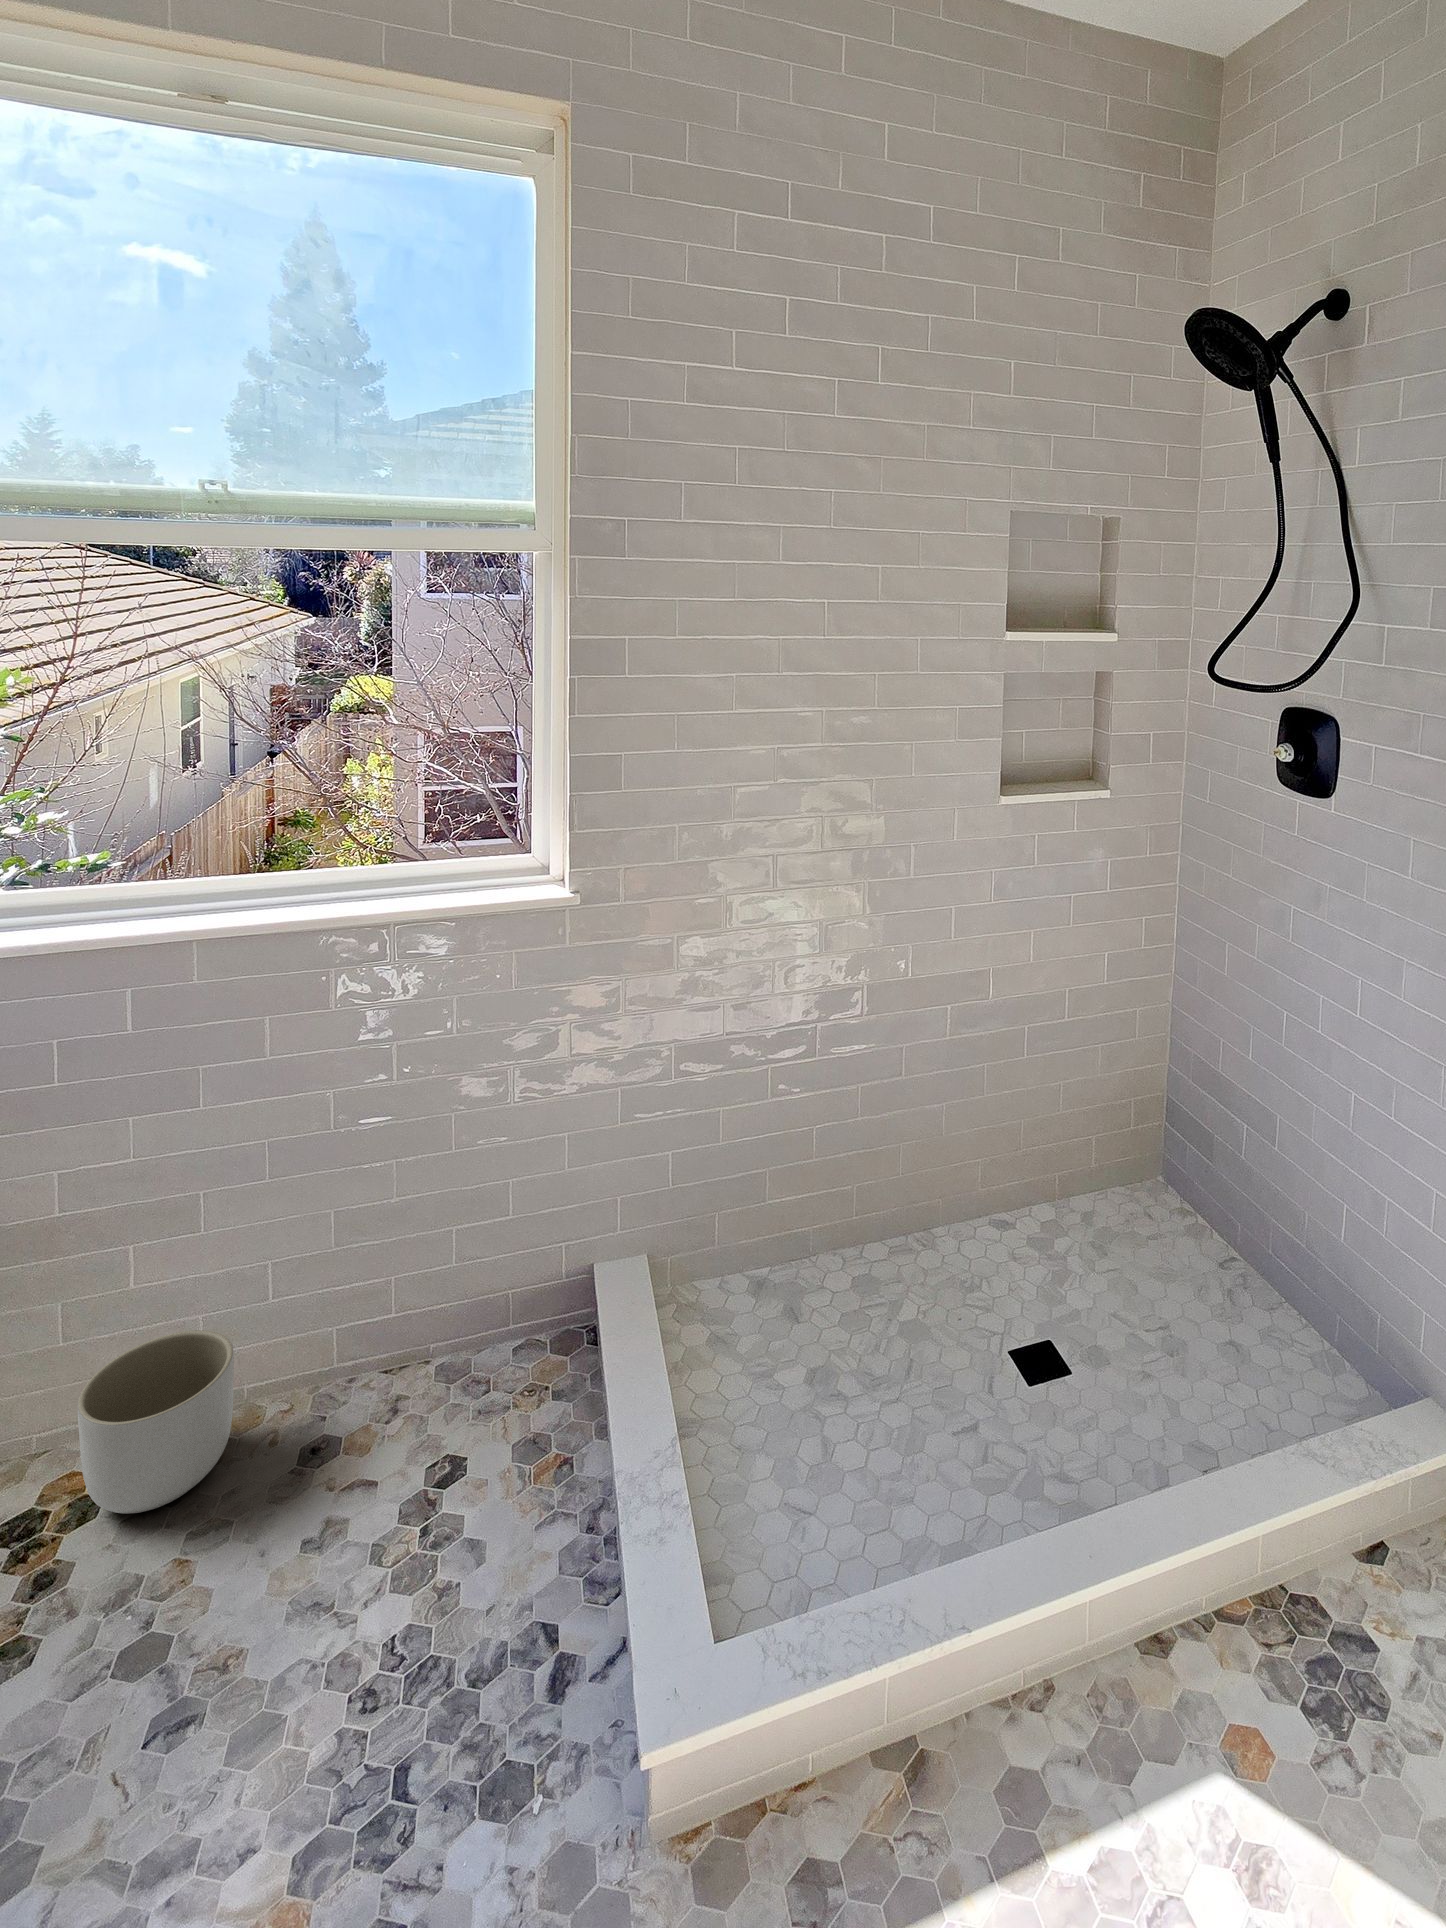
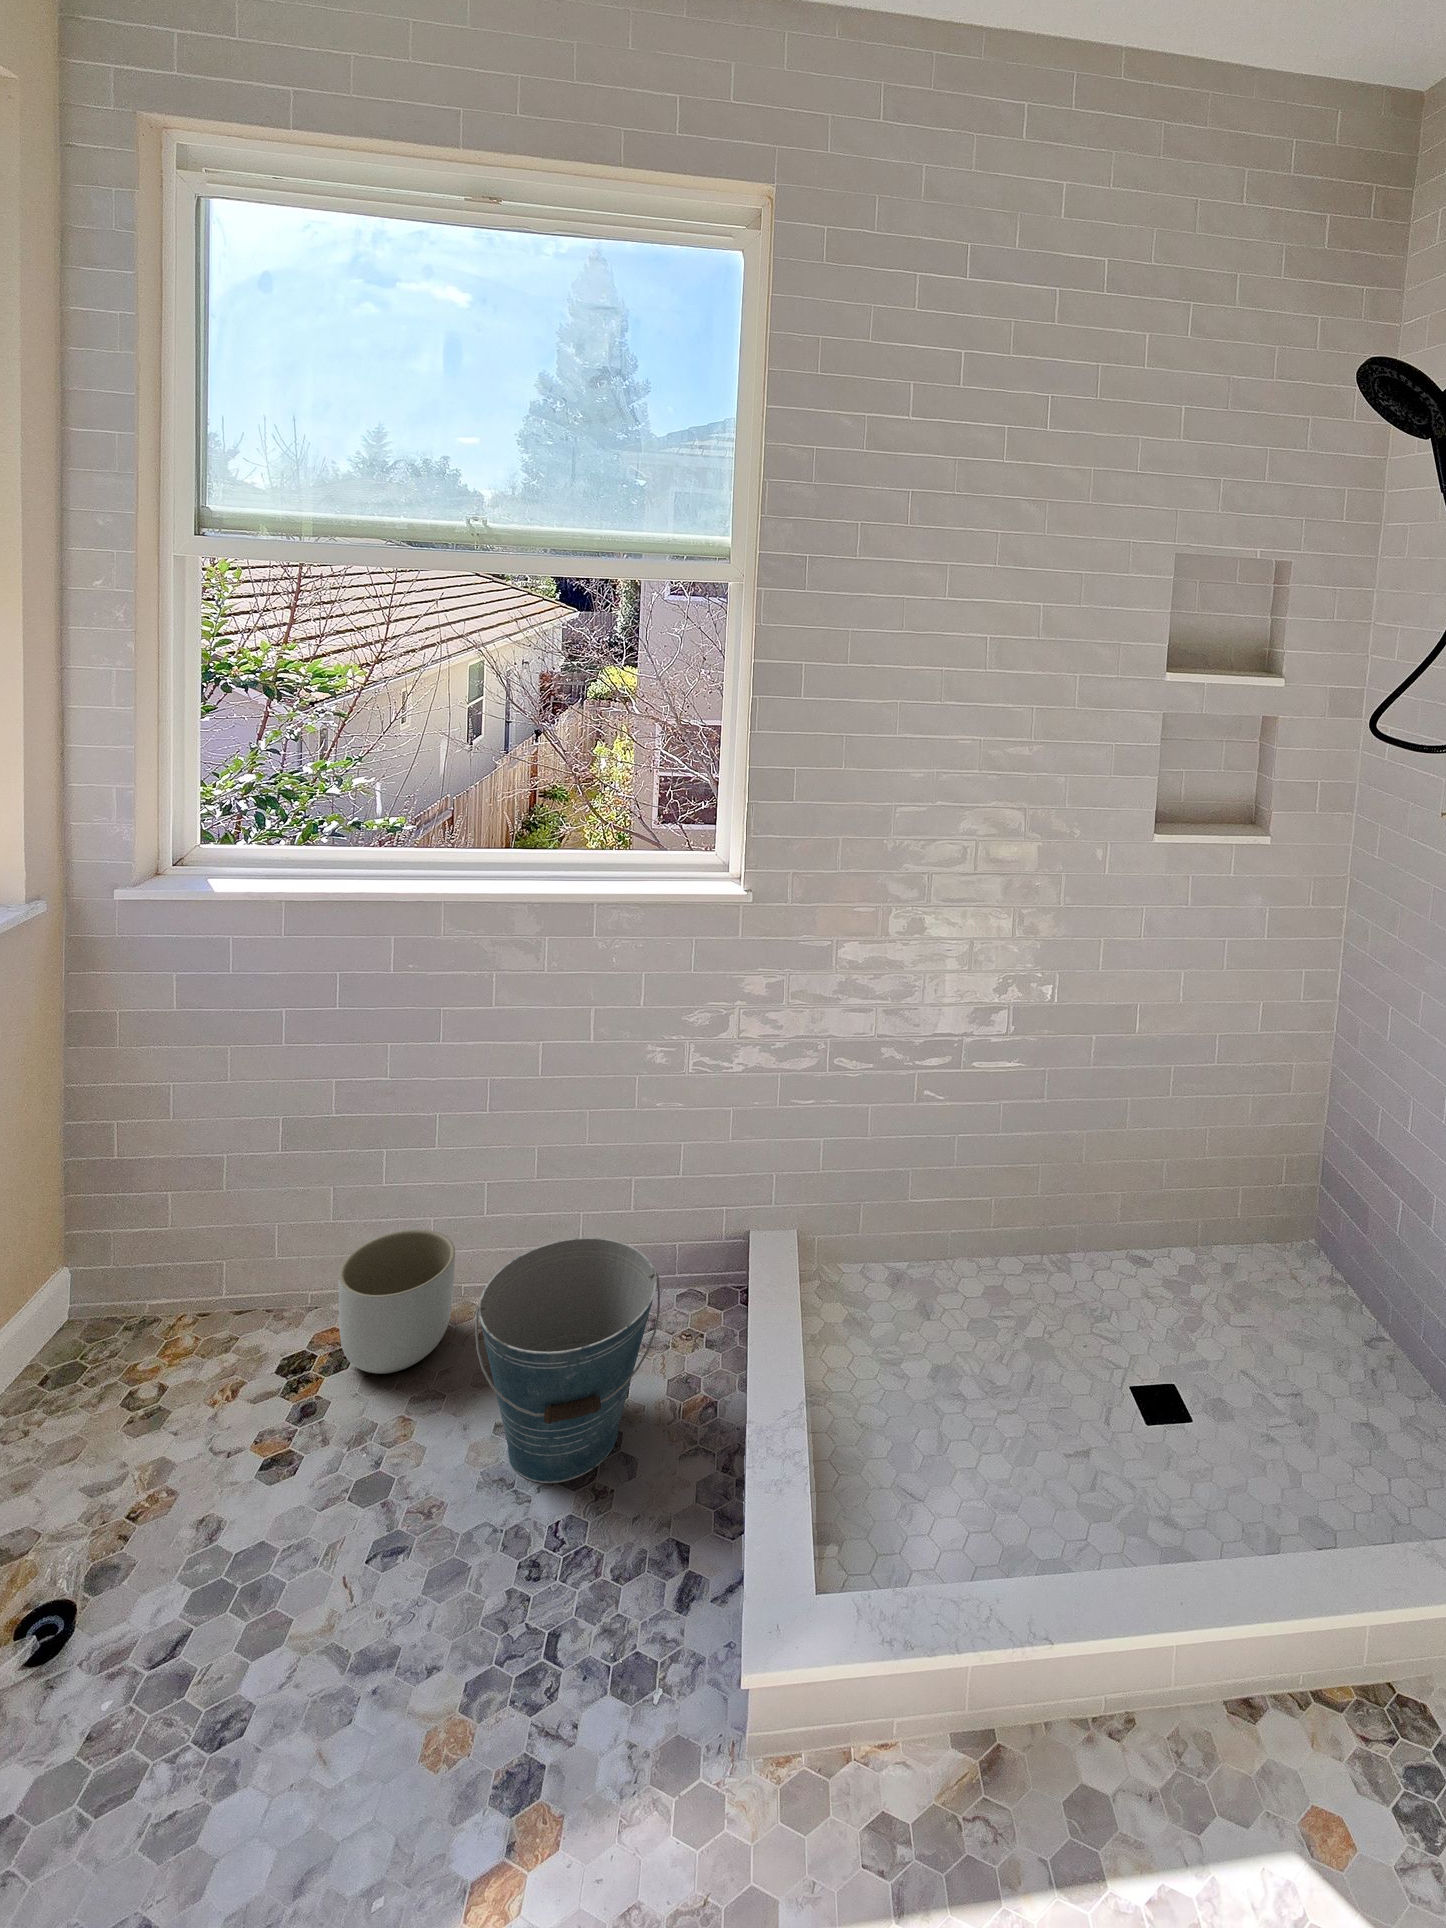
bucket: none [271,1302,501,1596] -> present [475,1238,660,1483]

